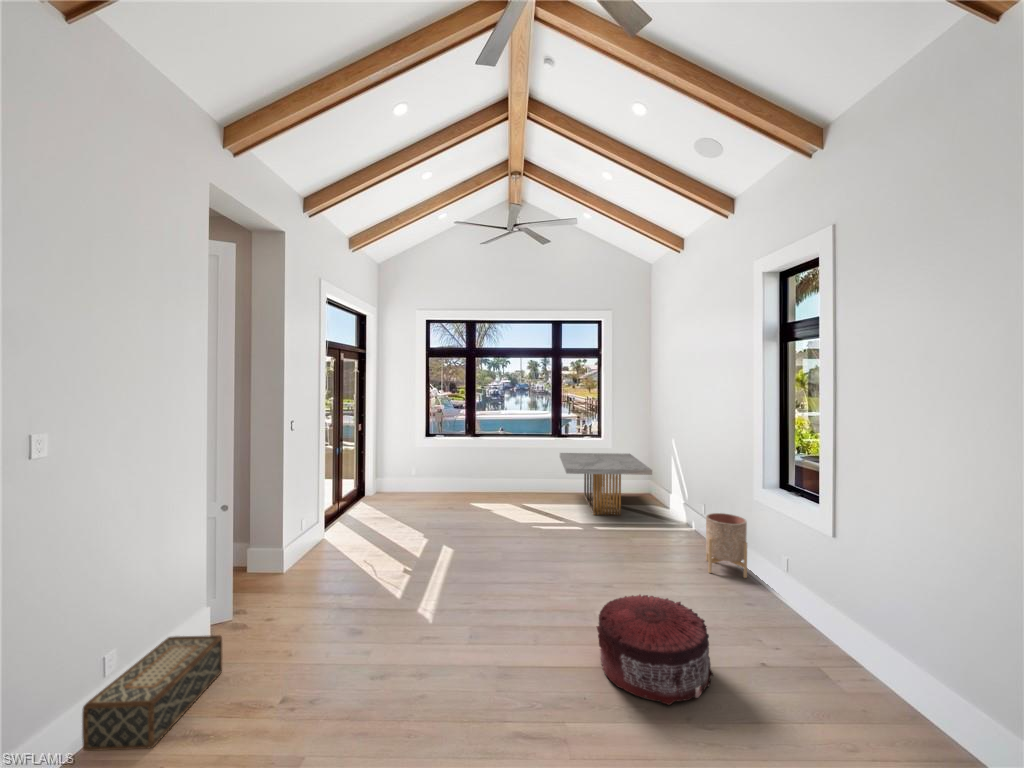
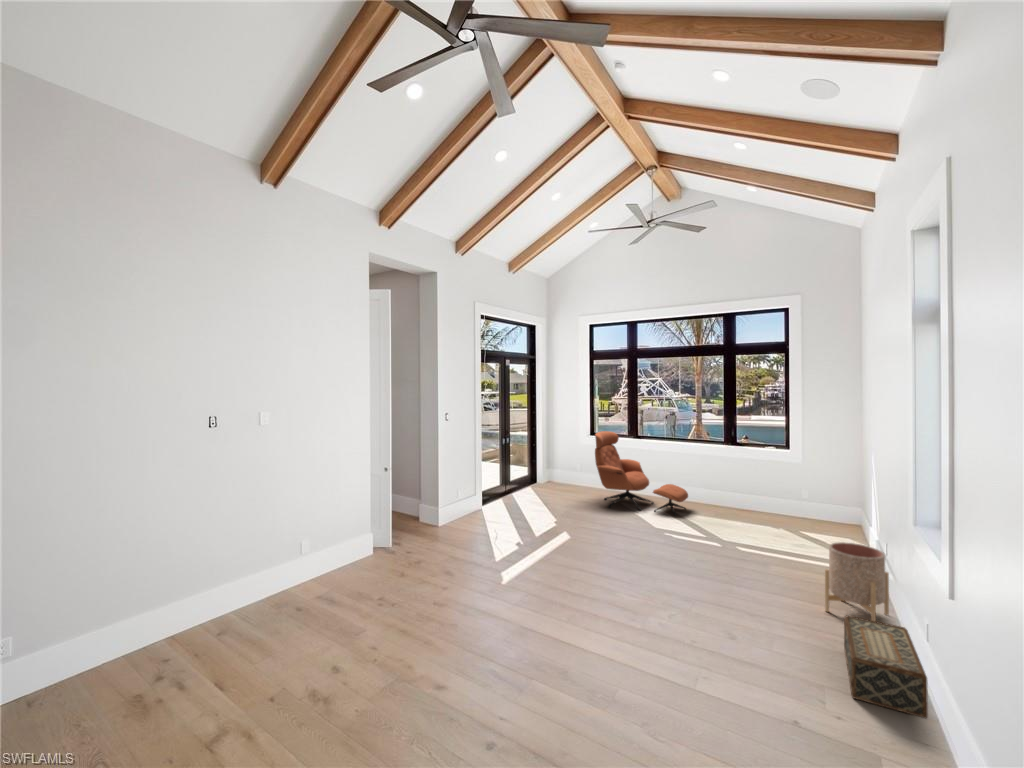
lounge chair: none [445,432,532,510] -> present [595,431,688,515]
coffee table: present [560,453,652,516] -> none [709,461,825,539]
pouf: present [597,594,713,705] -> none [593,592,701,692]
woven basket: present [82,635,222,751] -> present [844,616,928,719]

